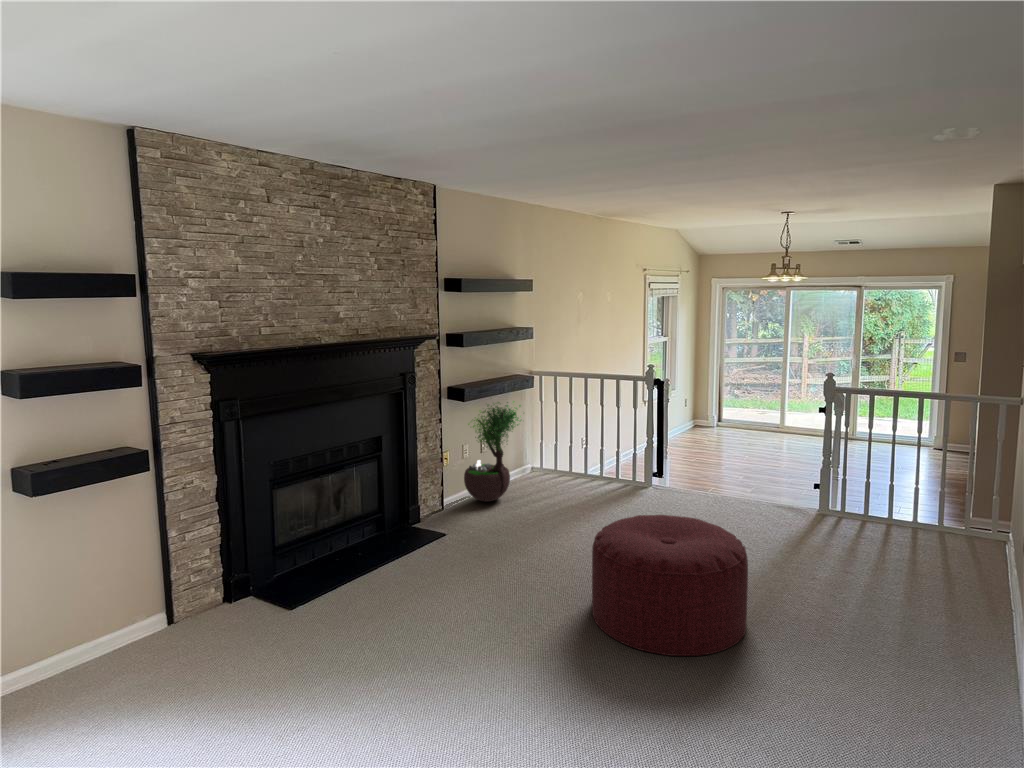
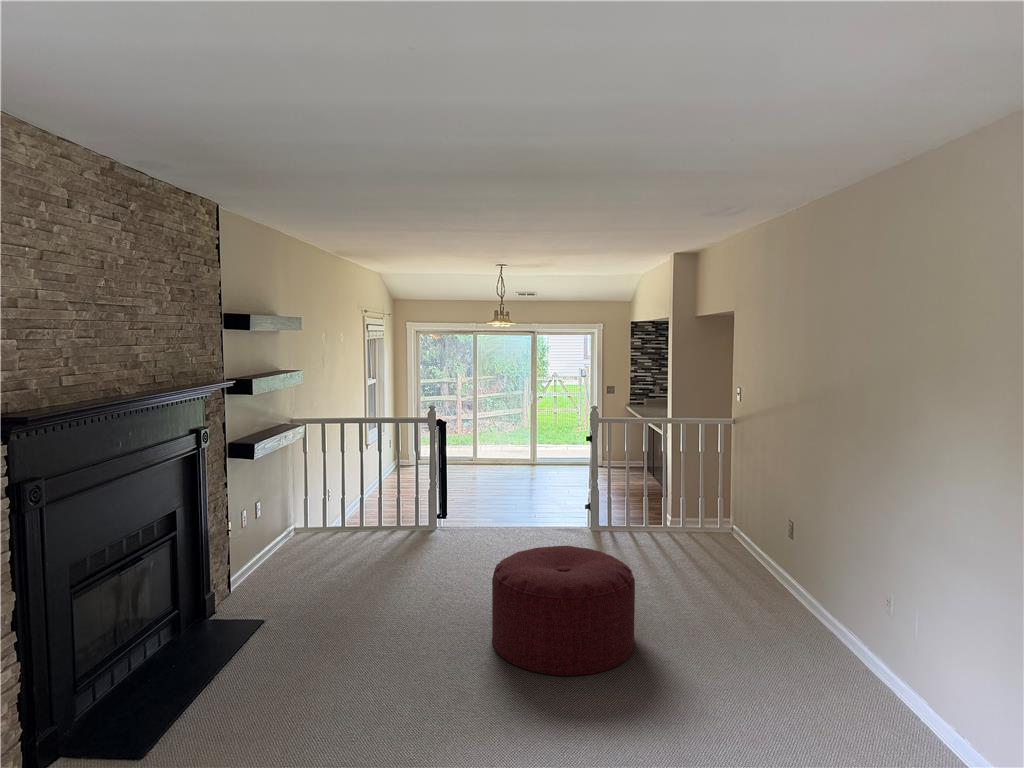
potted tree: present [464,402,521,501] -> none [249,452,322,575]

